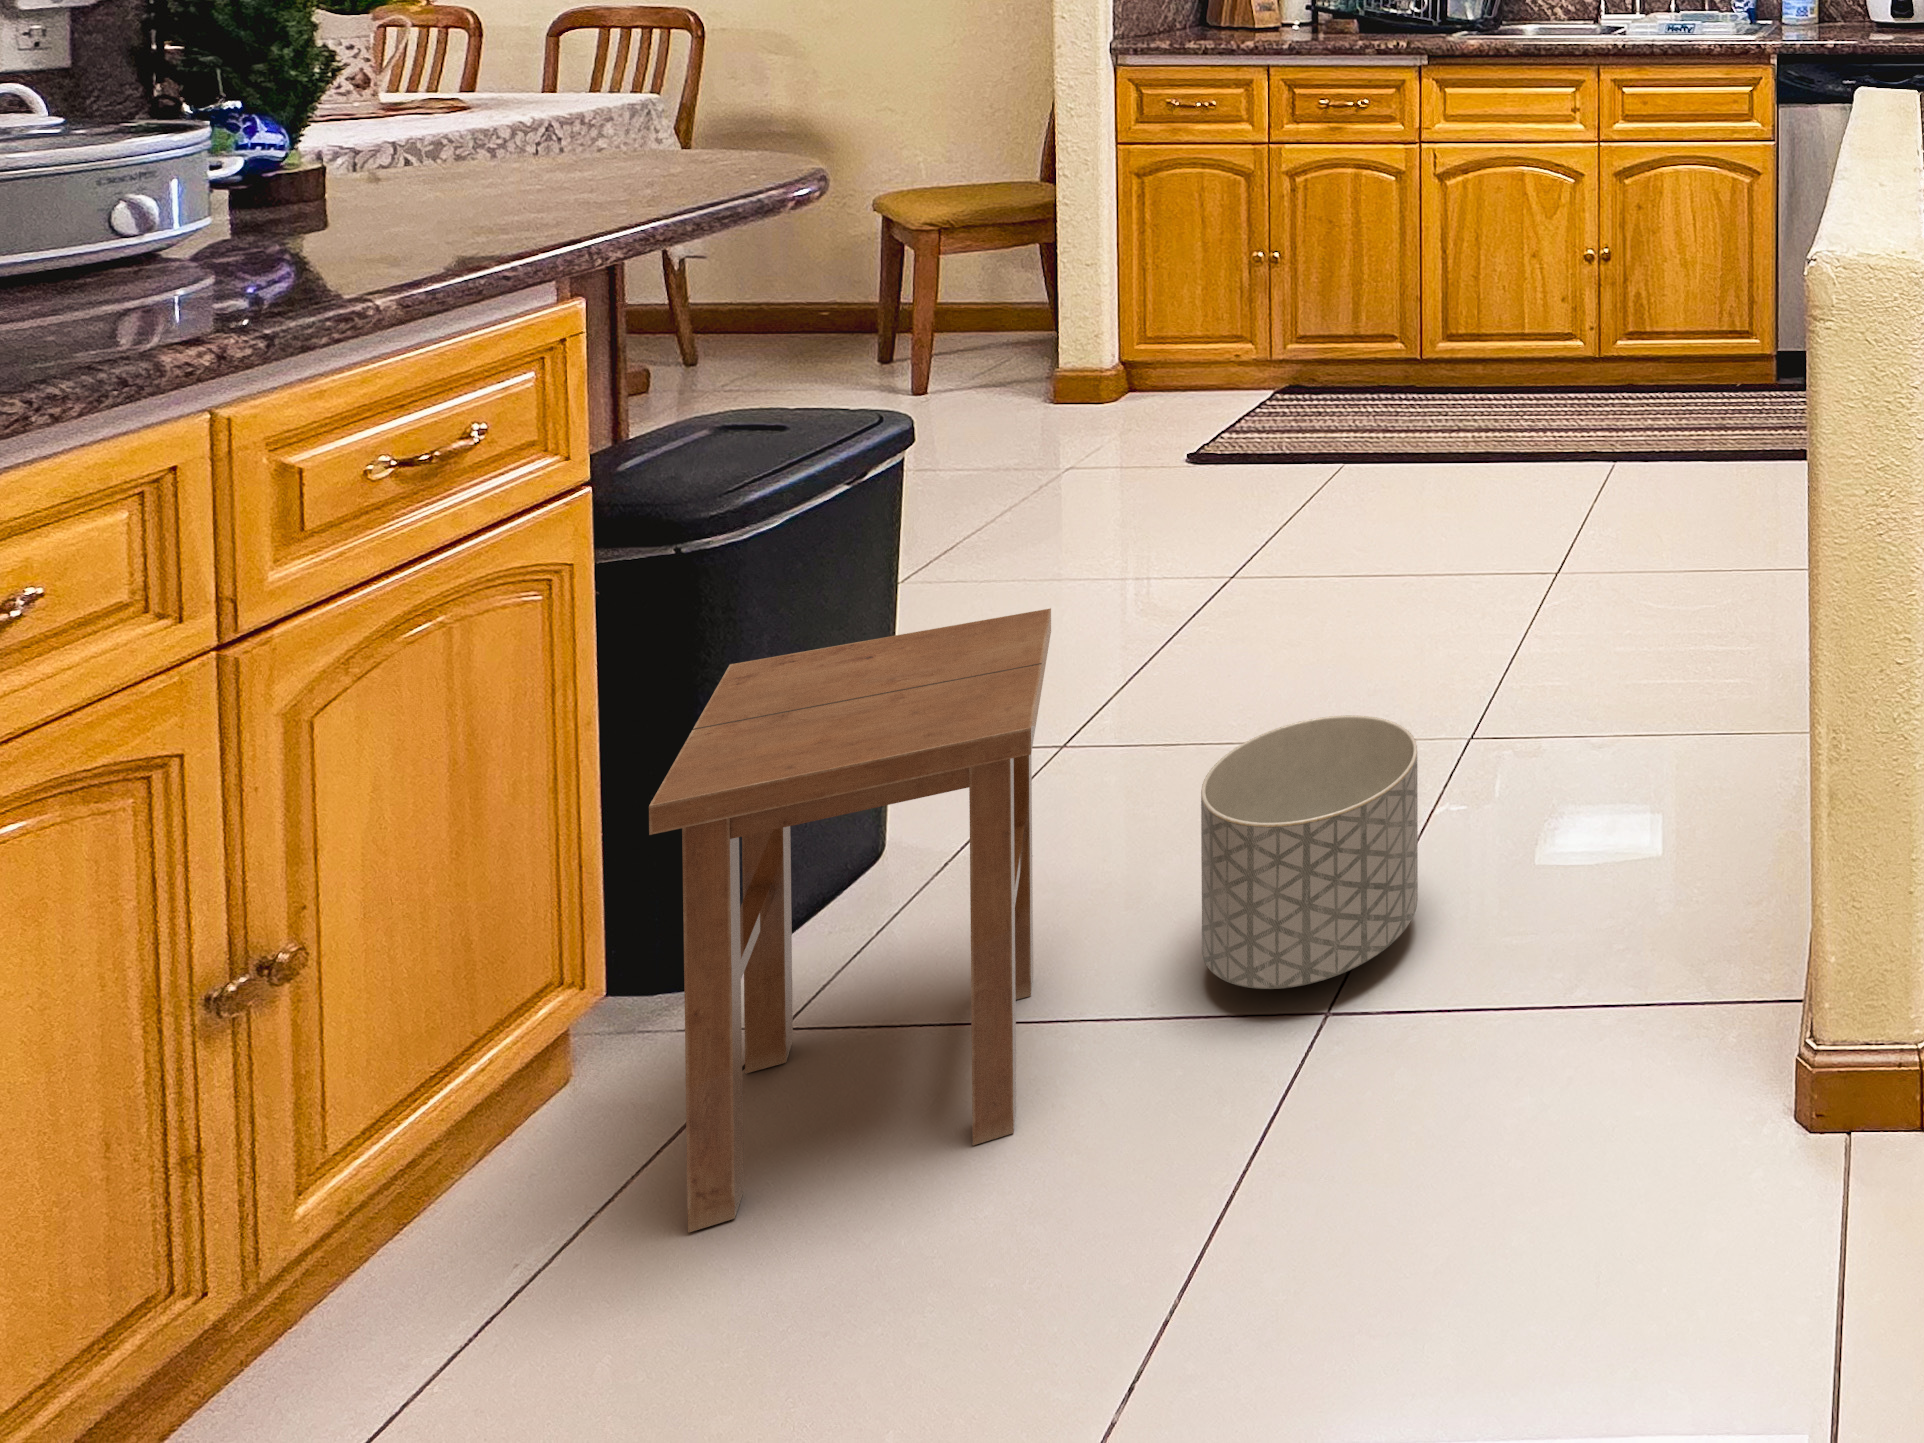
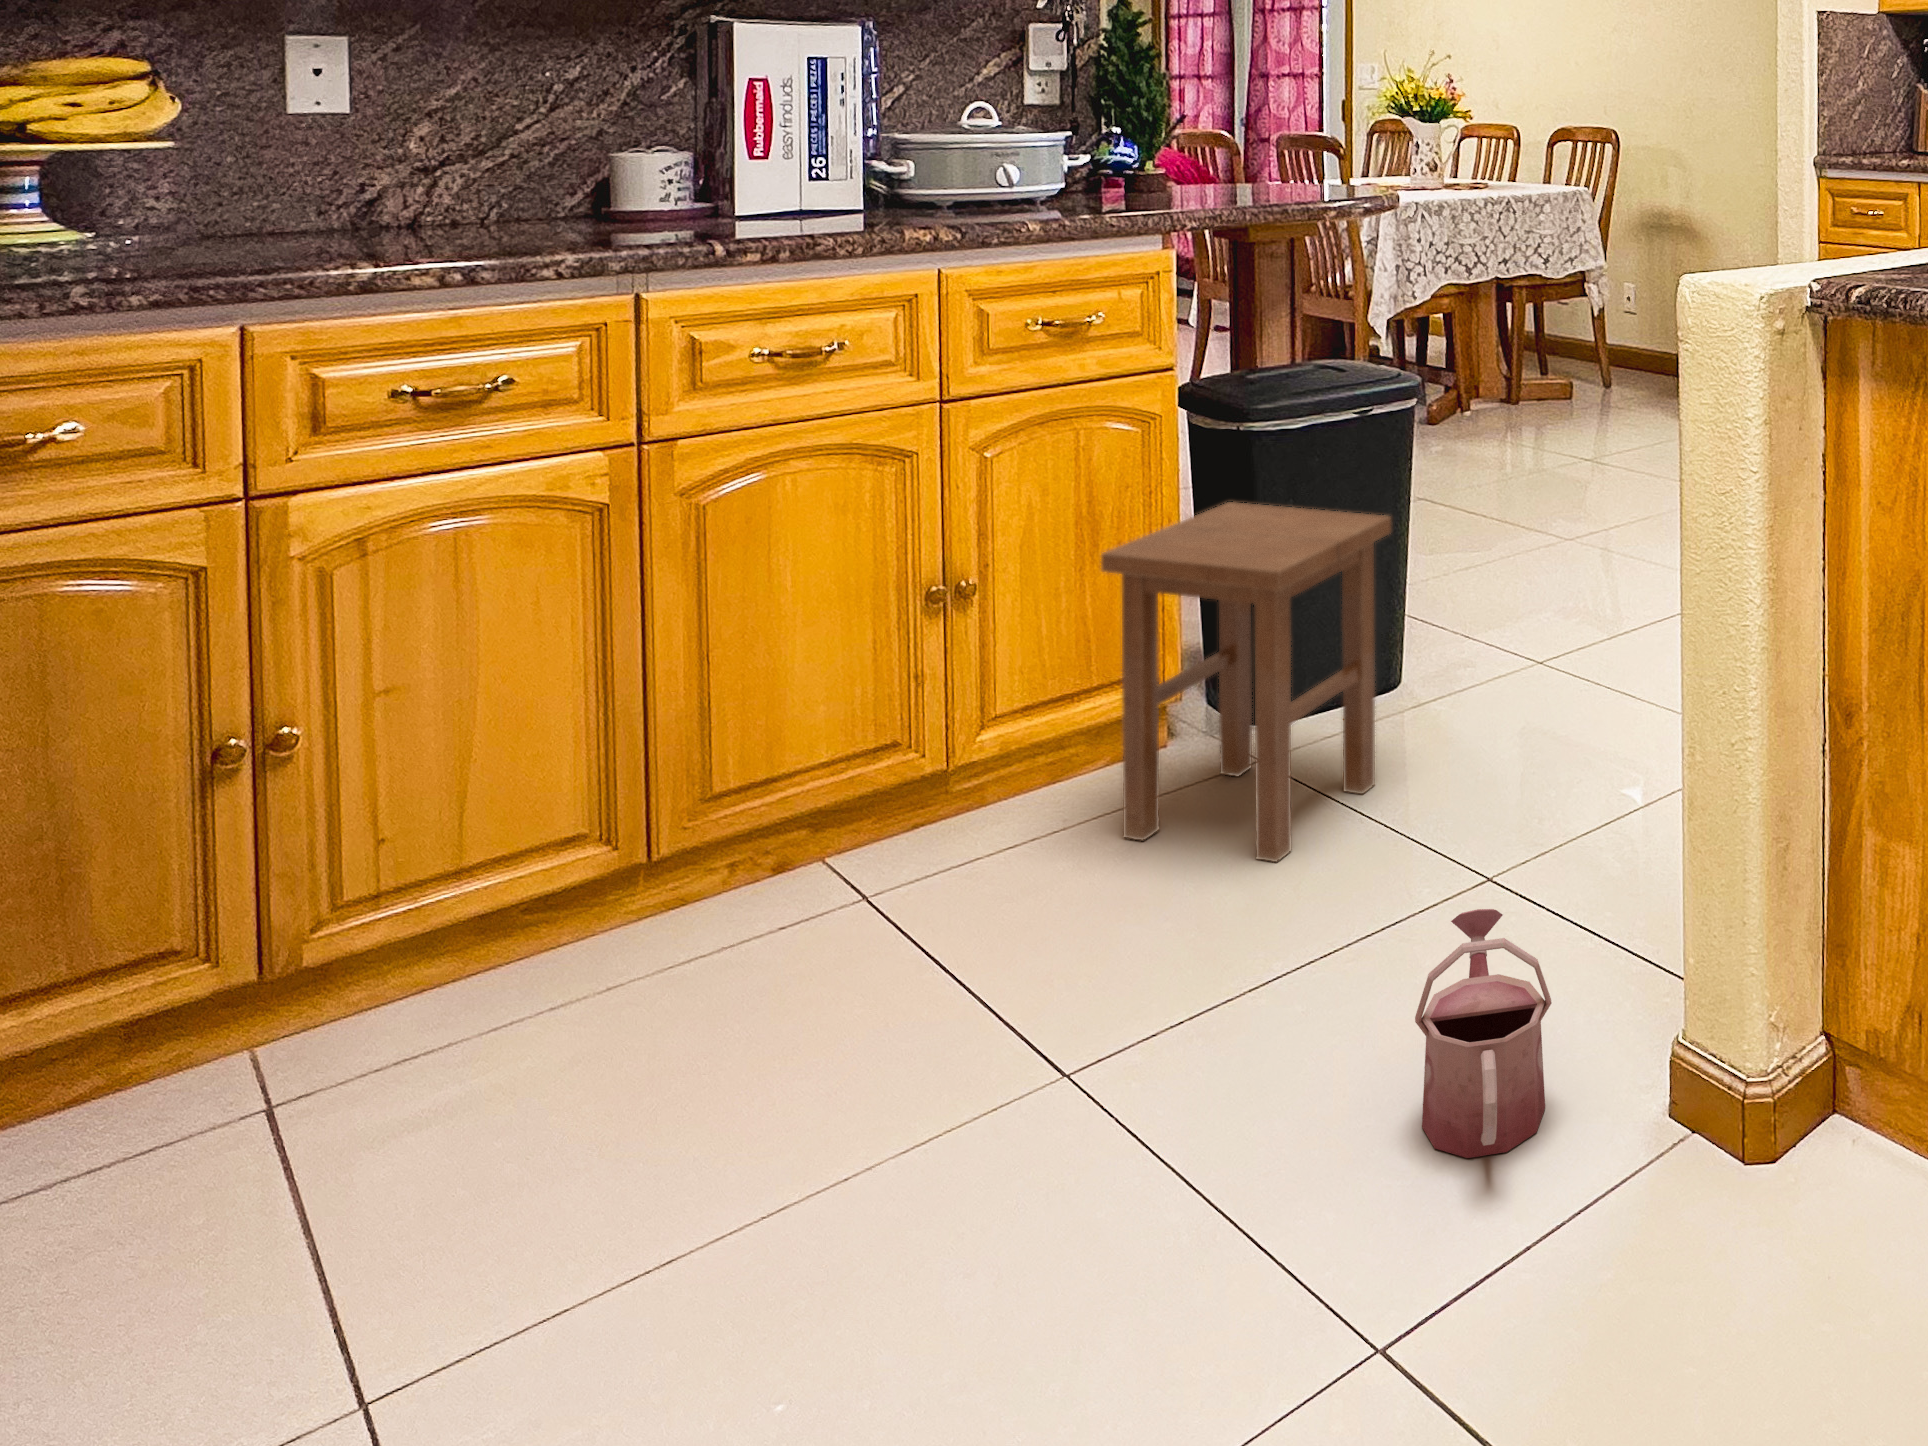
planter: present [1201,715,1418,989] -> none [1430,657,1594,855]
watering can: none [1516,1010,1761,1297] -> present [1415,909,1552,1158]

